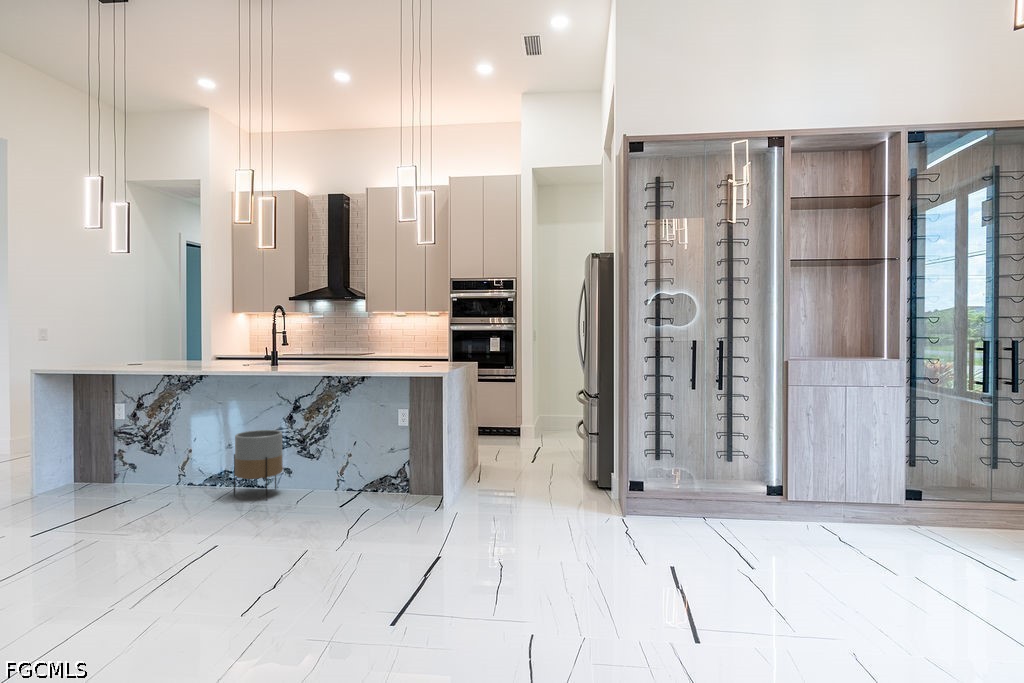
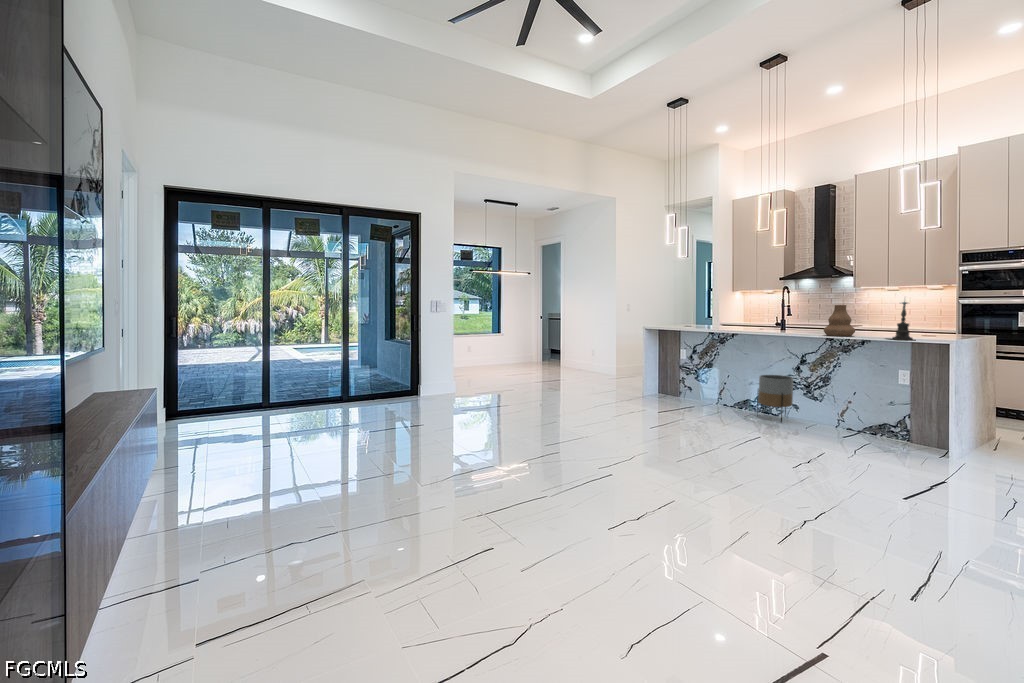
candle holder: none [378,318,413,373] -> present [892,301,913,340]
vase: none [314,329,350,371] -> present [824,305,855,336]

